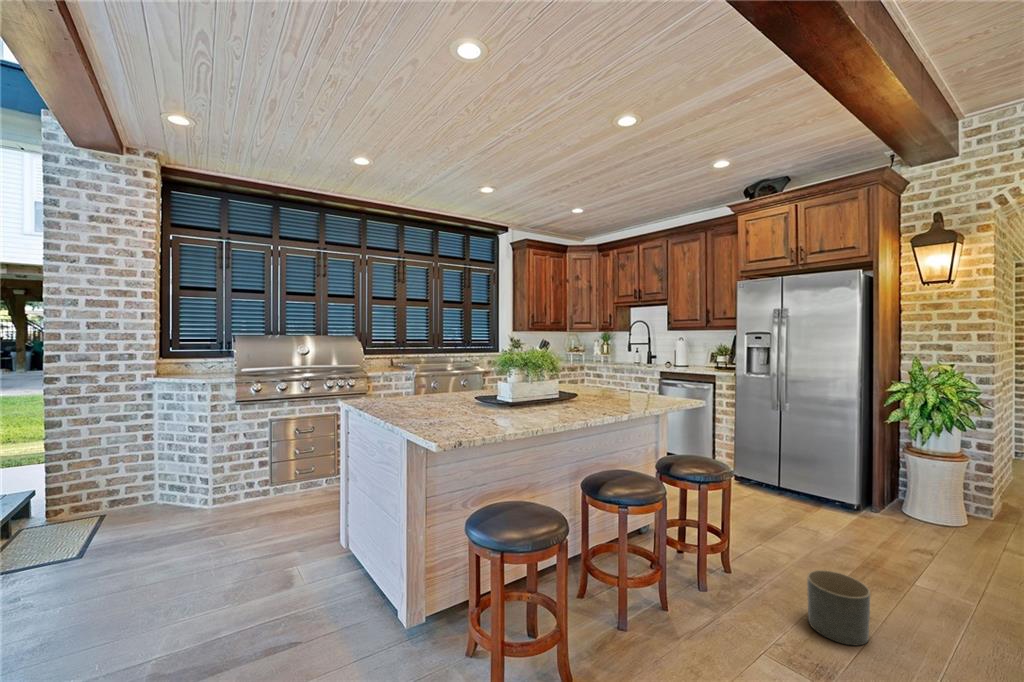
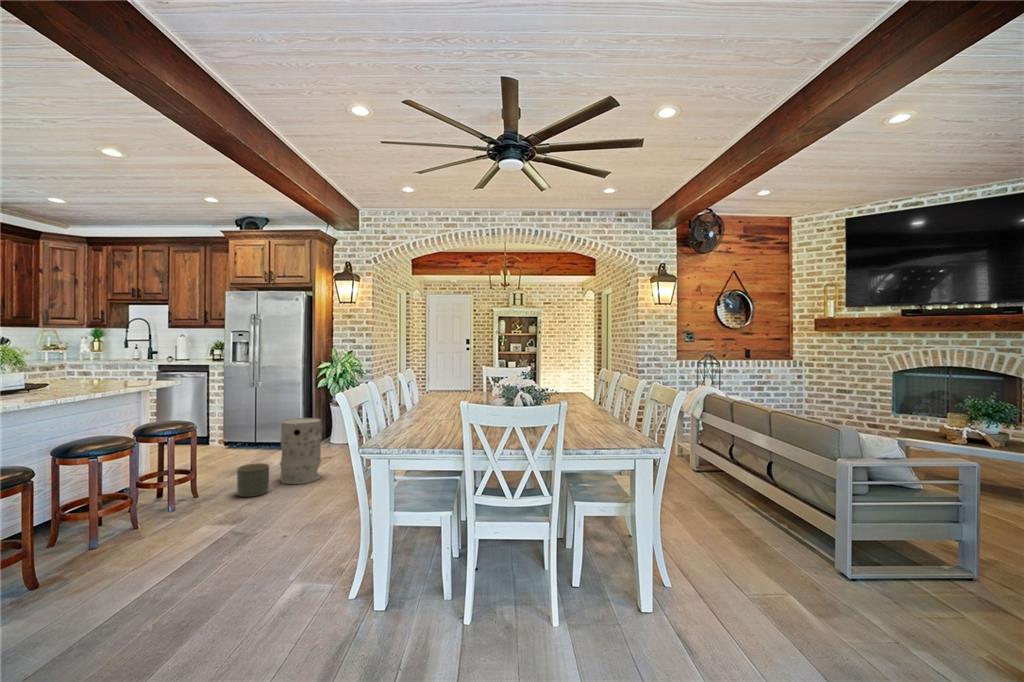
trash can: none [873,496,970,640] -> present [280,418,322,484]

